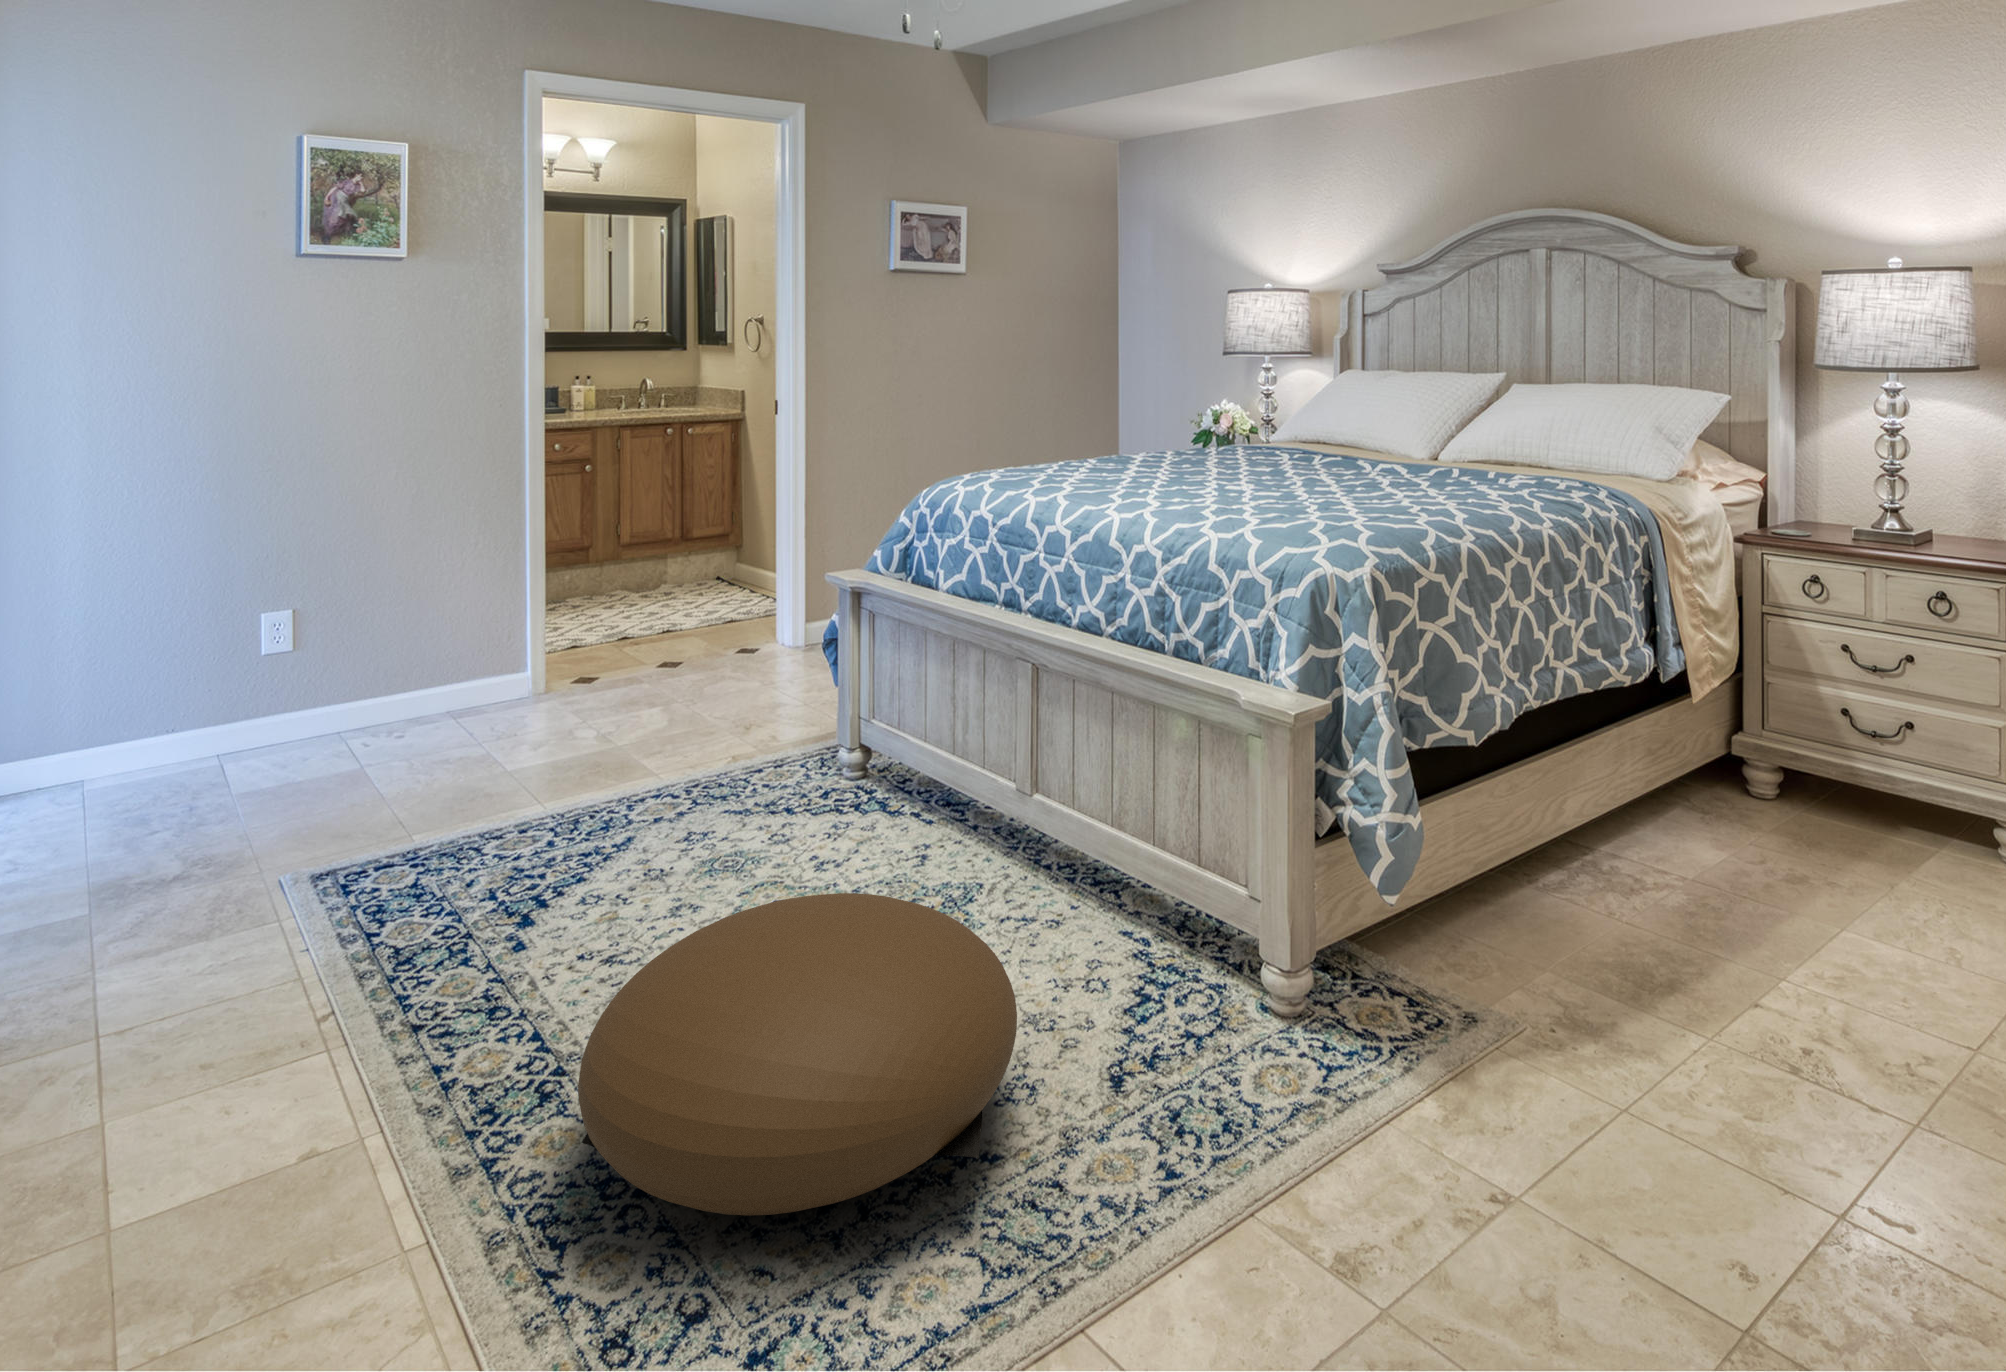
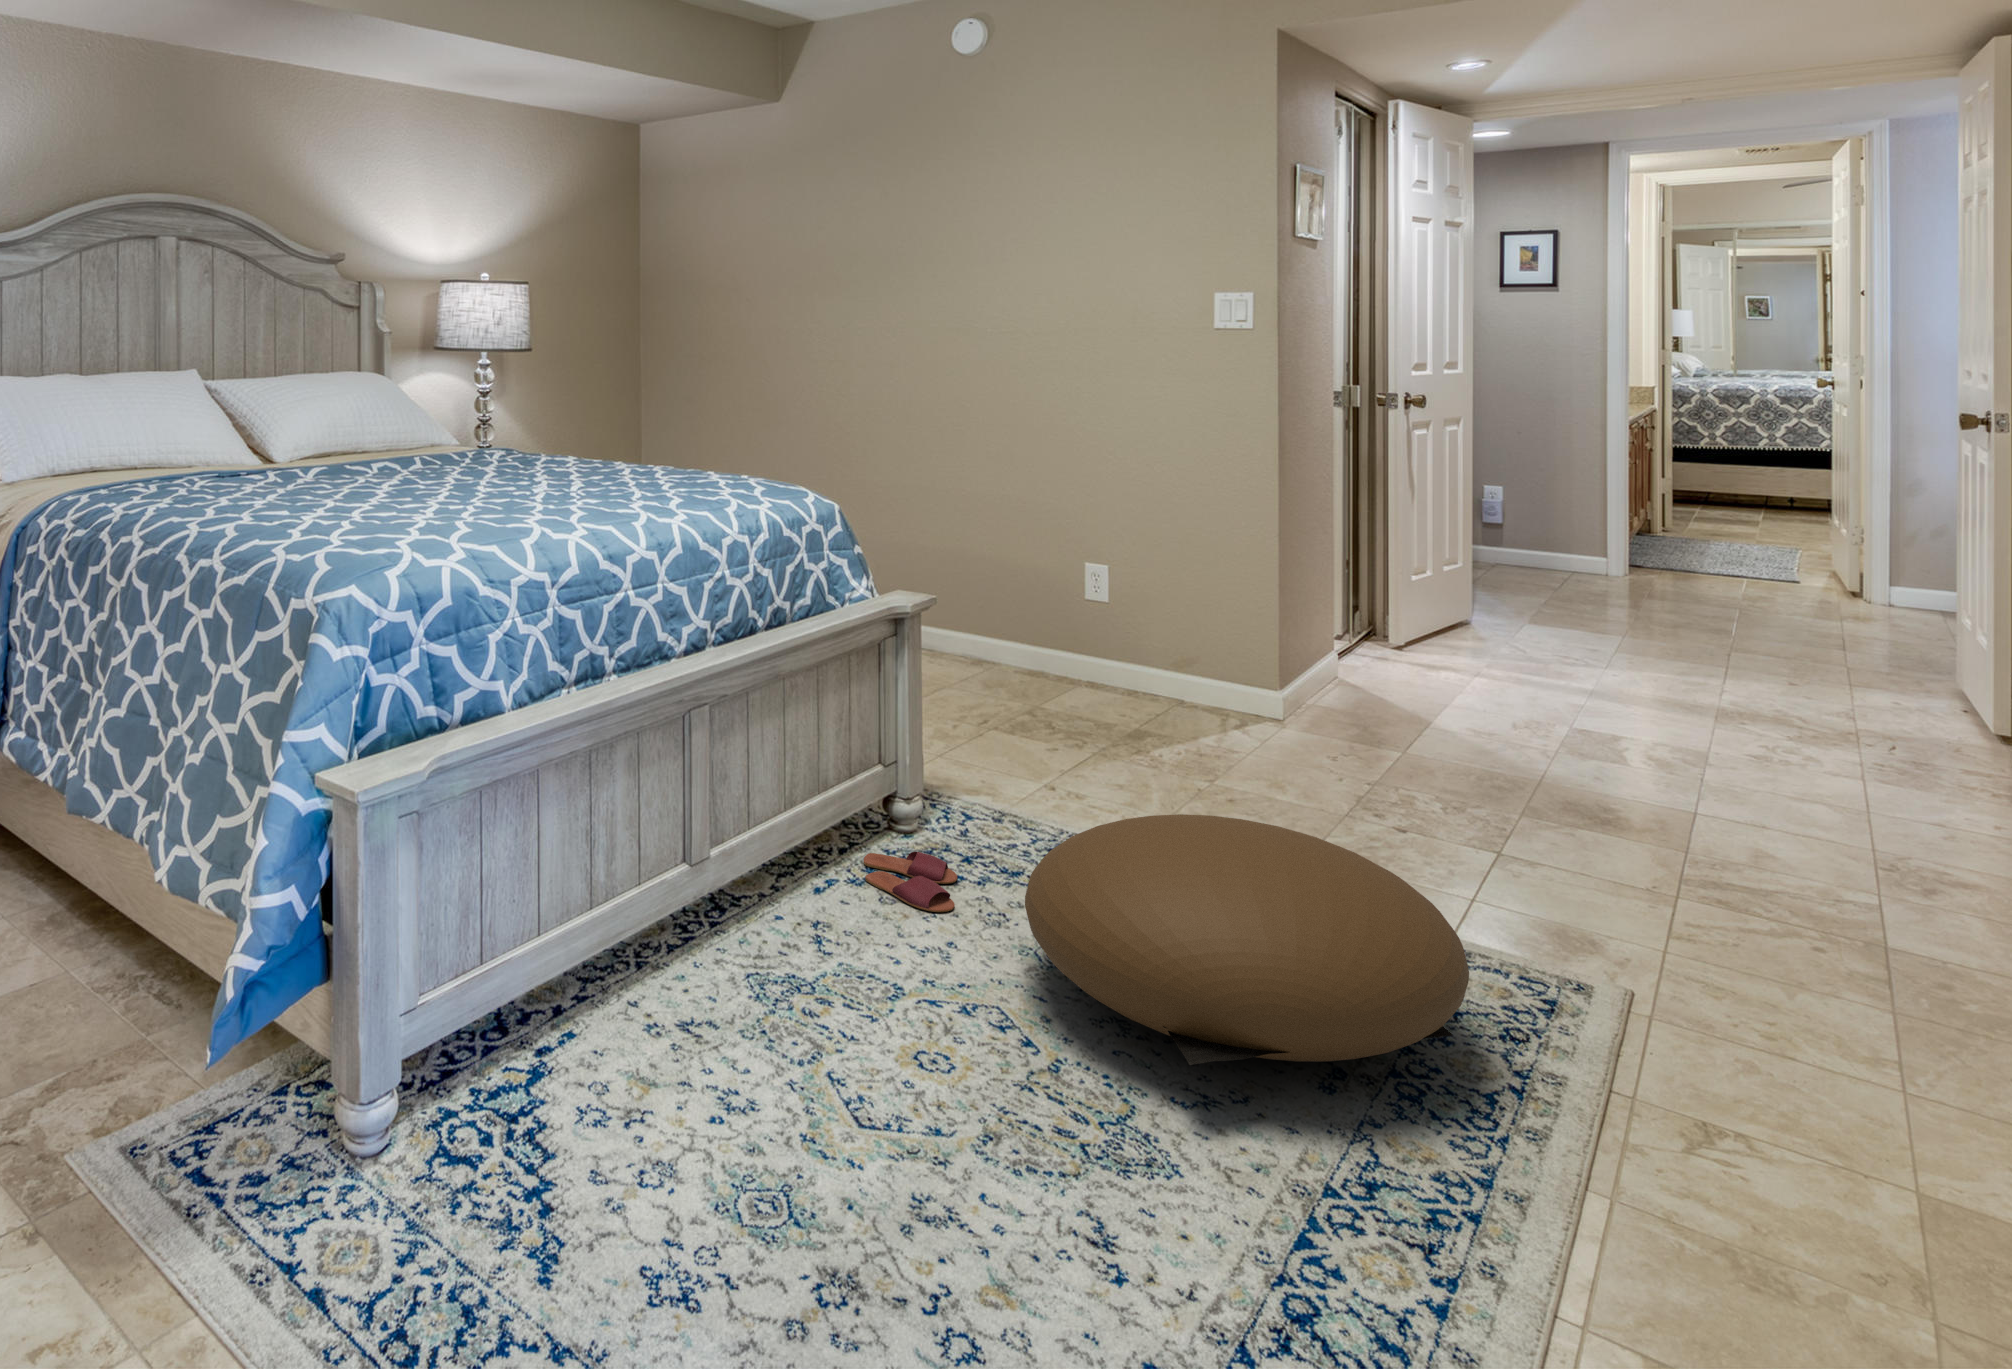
slippers: none [1073,965,1221,1026] -> present [864,852,957,912]

